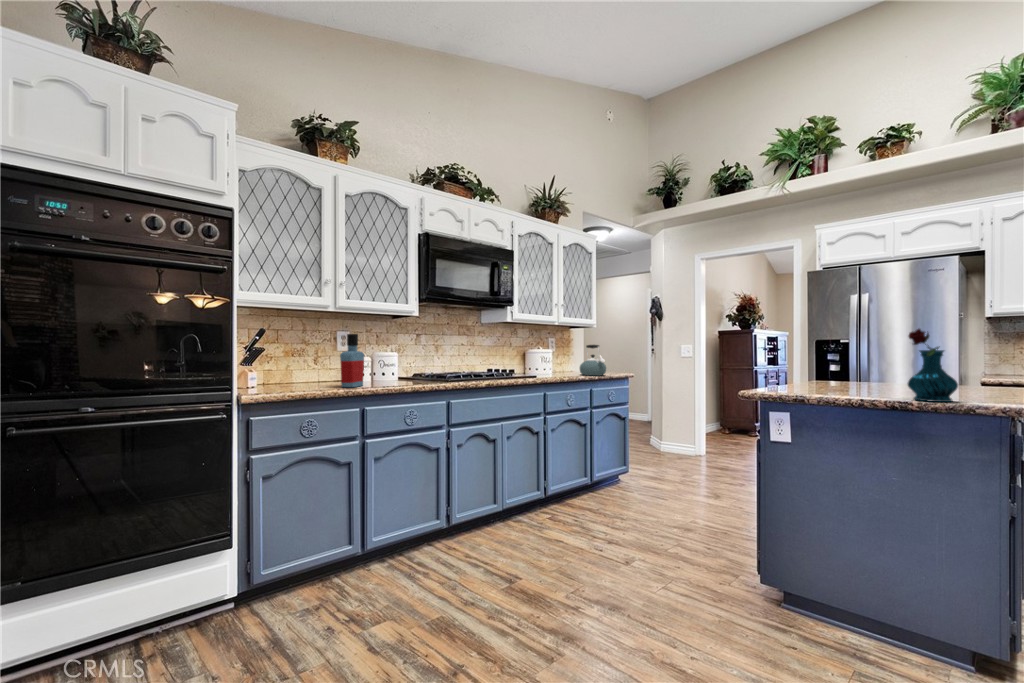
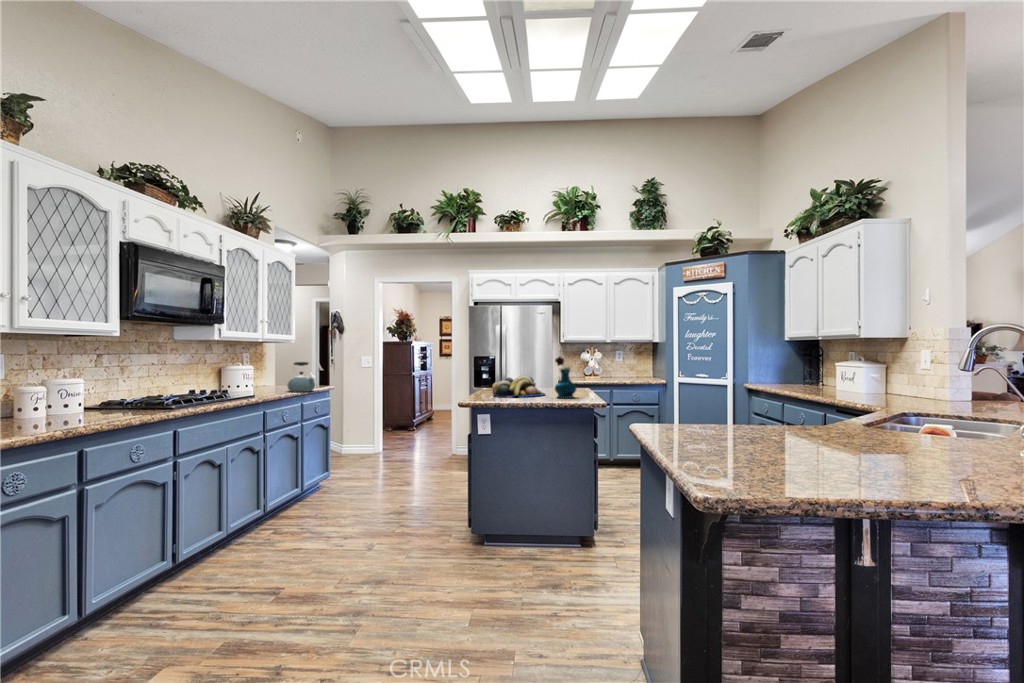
bottle: present [340,334,364,387] -> none [32,361,61,428]
fruit bowl: none [800,362,900,395] -> present [492,376,545,398]

